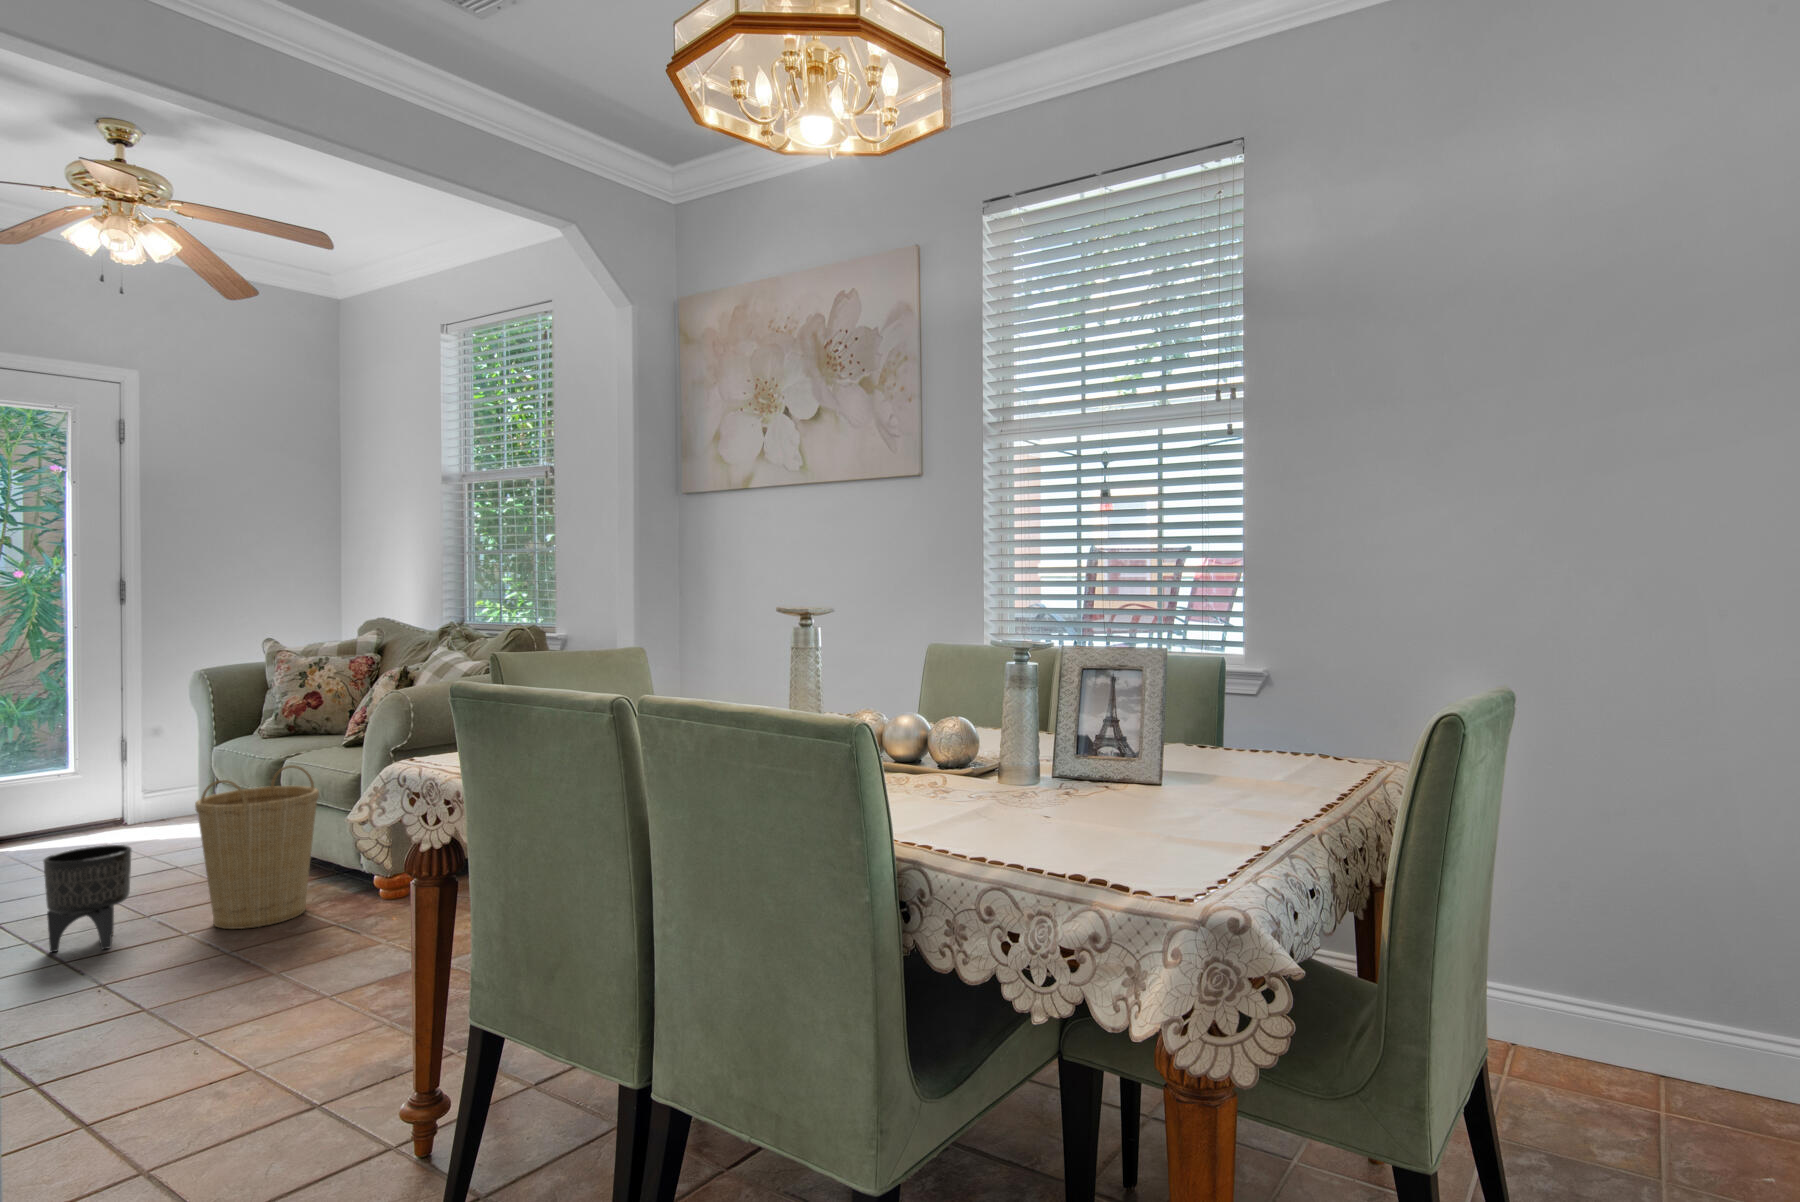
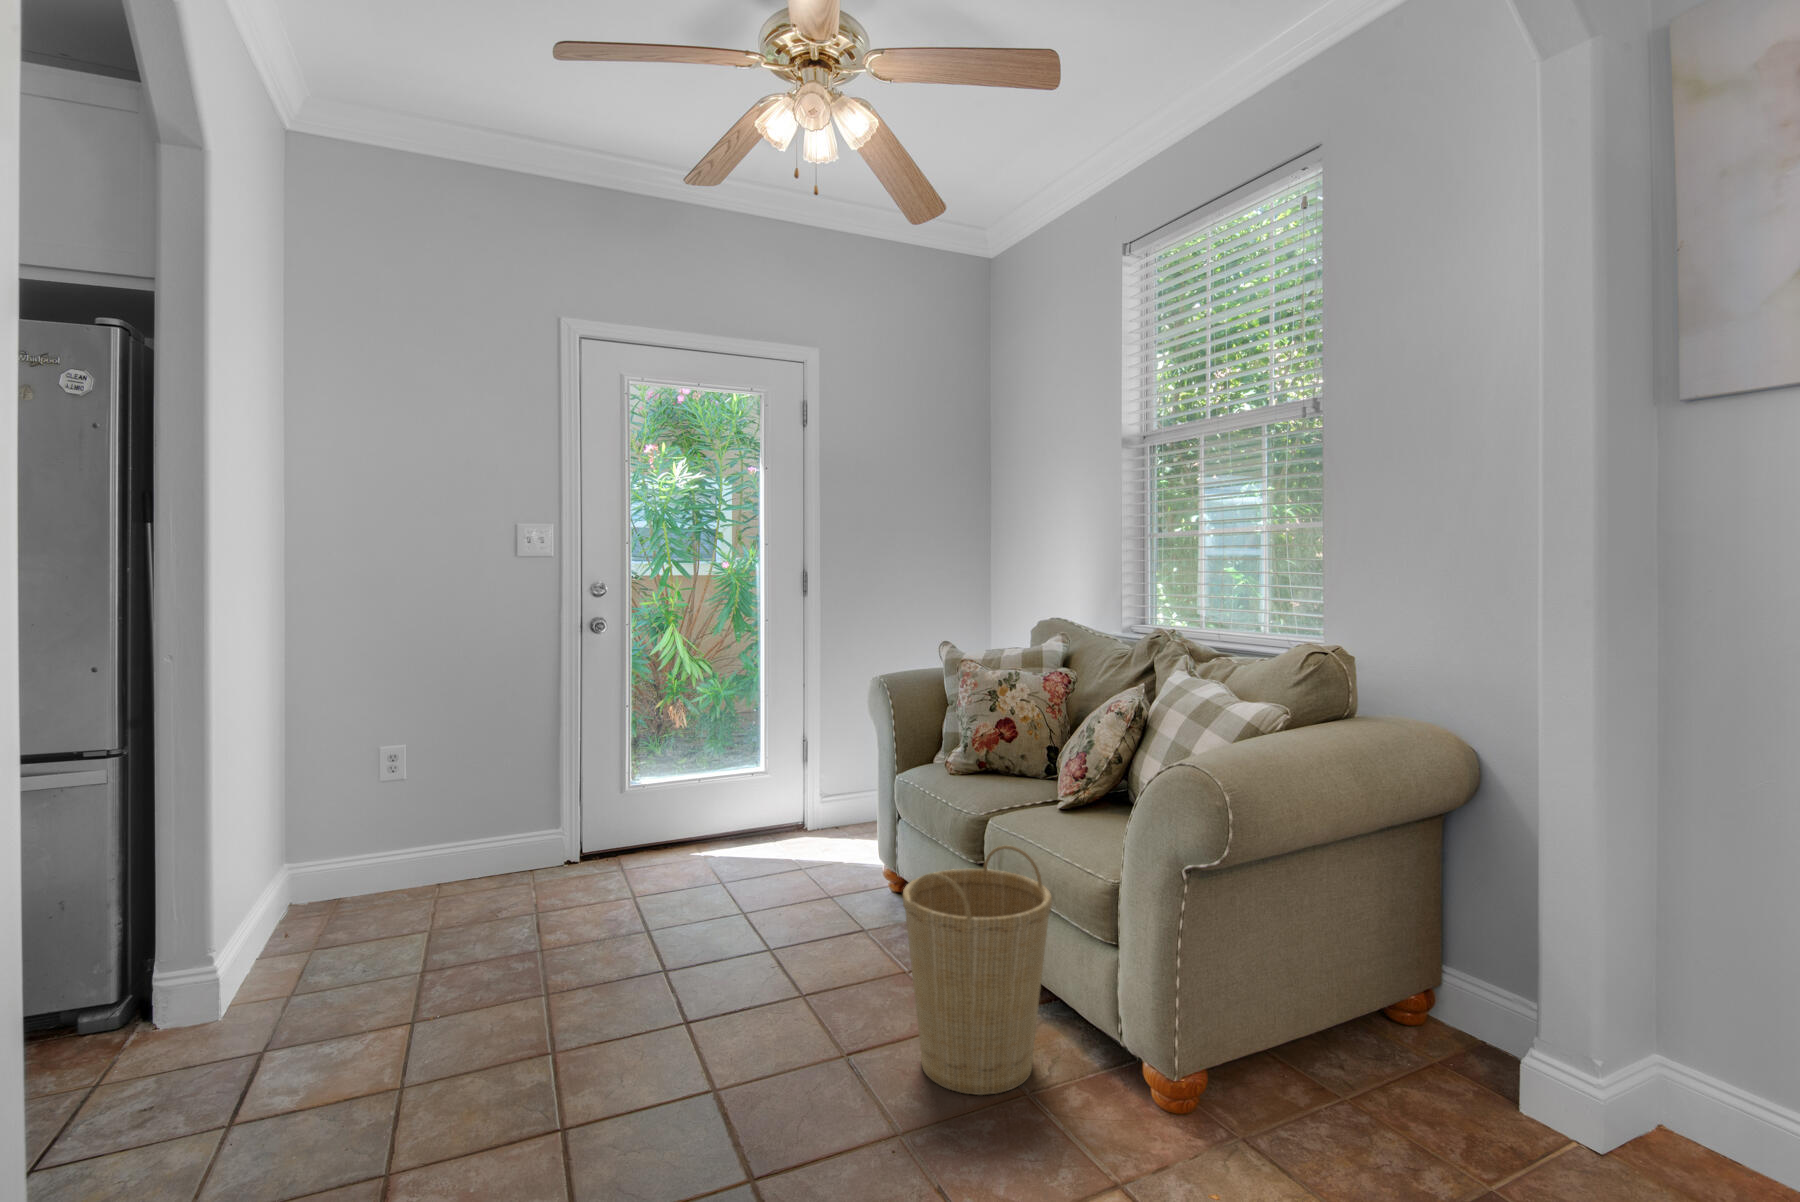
planter: present [43,845,131,952] -> none [740,932,832,1090]

